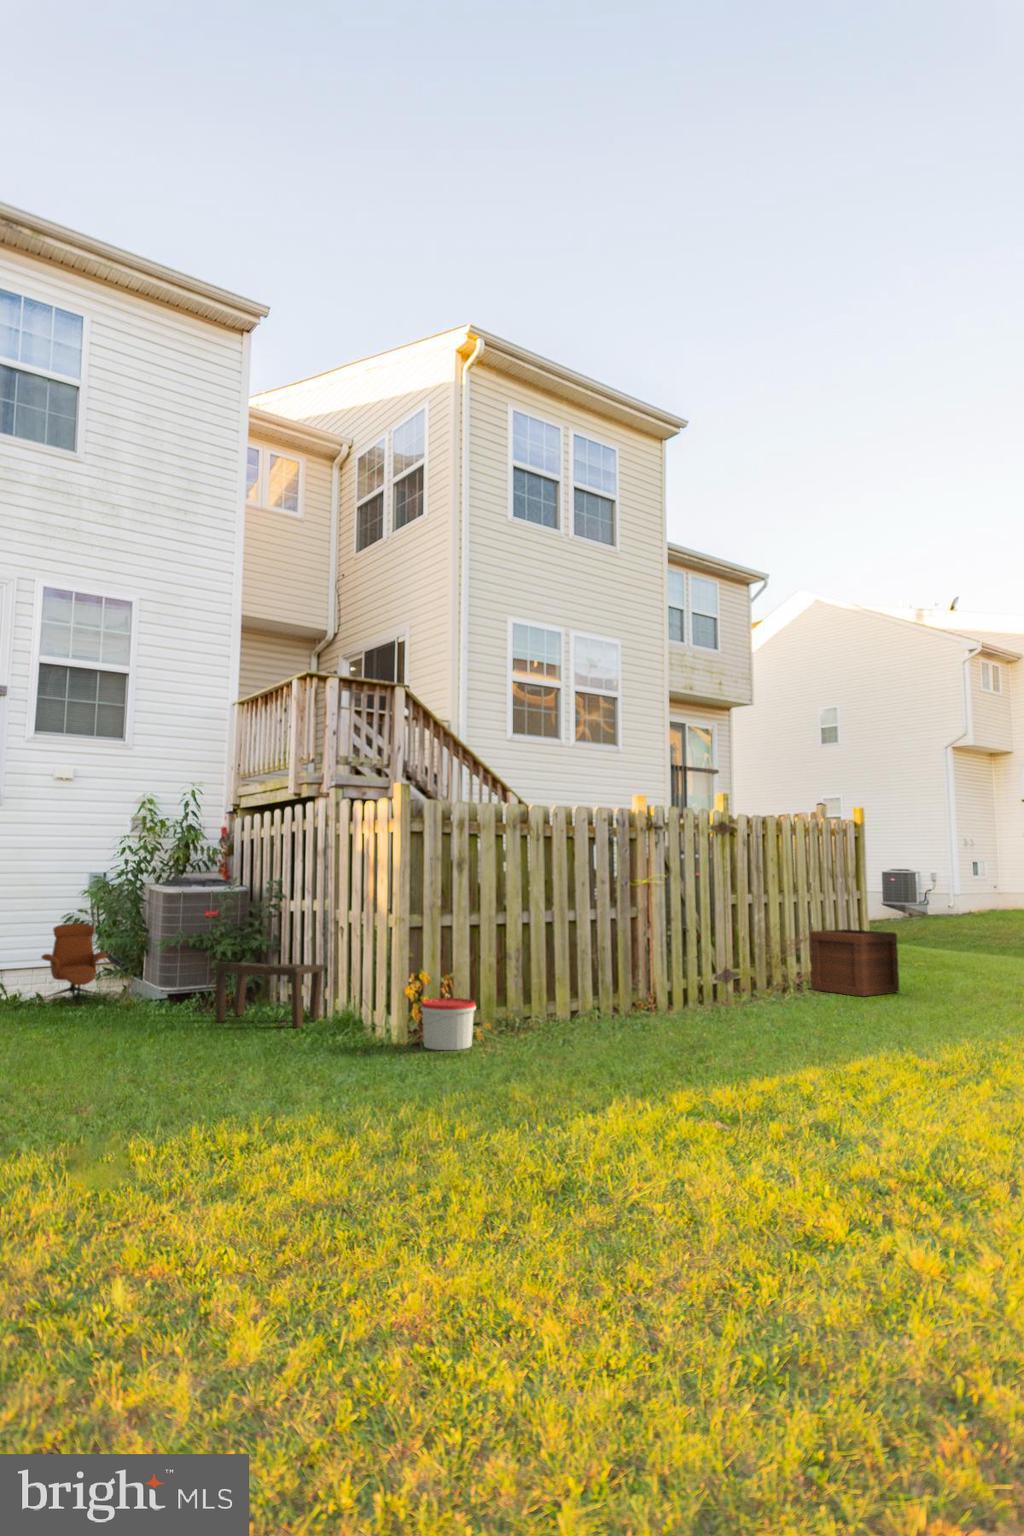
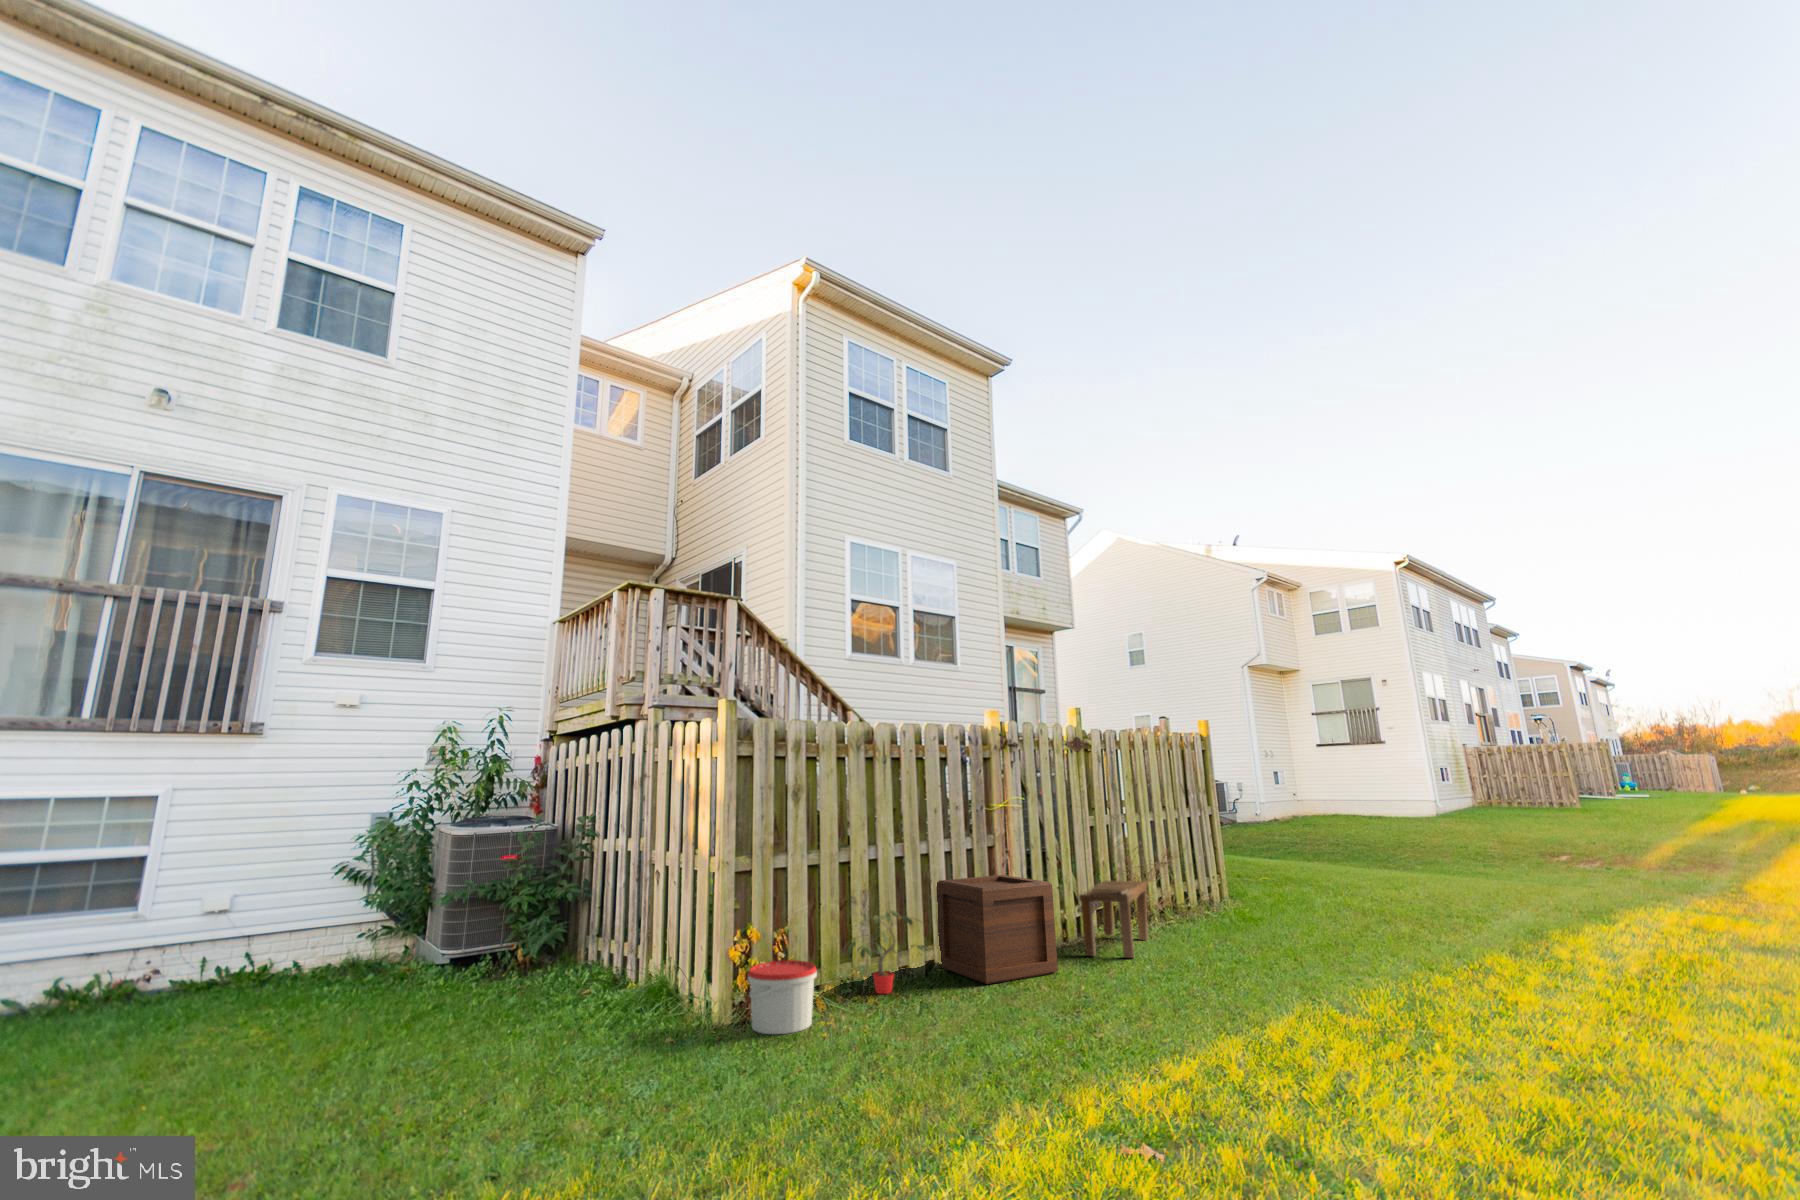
lounge chair: present [42,923,107,1004] -> none [302,871,386,977]
wooden crate: present [810,929,899,997] -> present [937,875,1058,984]
bench: present [215,962,325,1028] -> present [1079,881,1148,958]
potted plant: none [497,964,574,1031] -> present [848,911,927,994]

